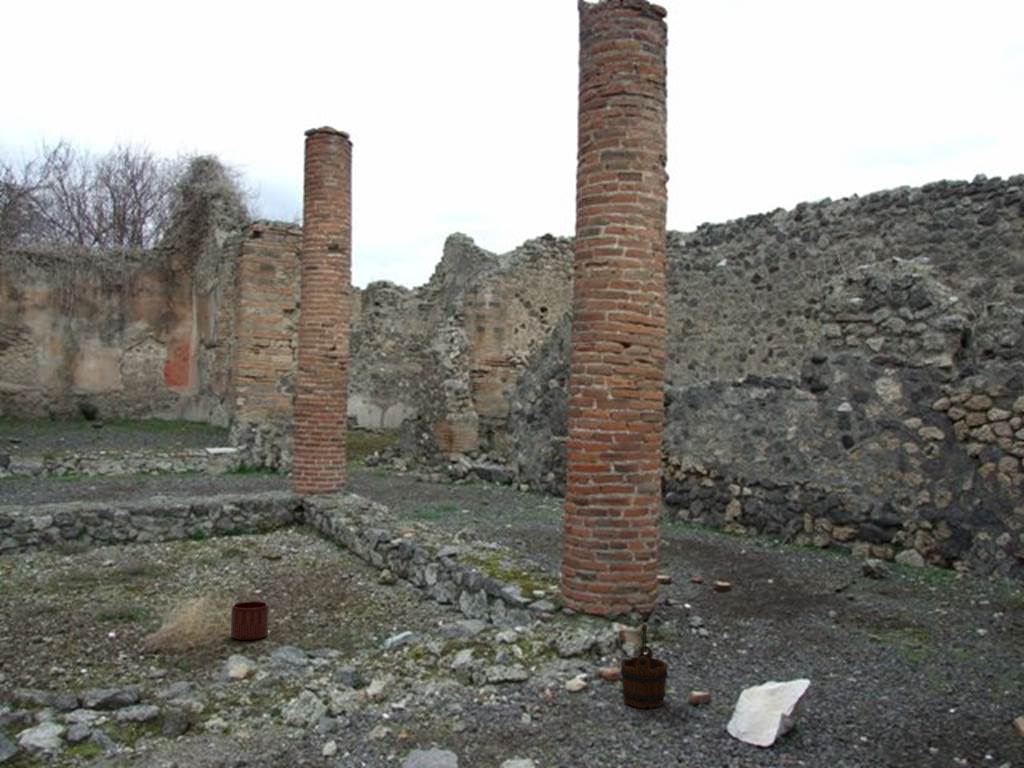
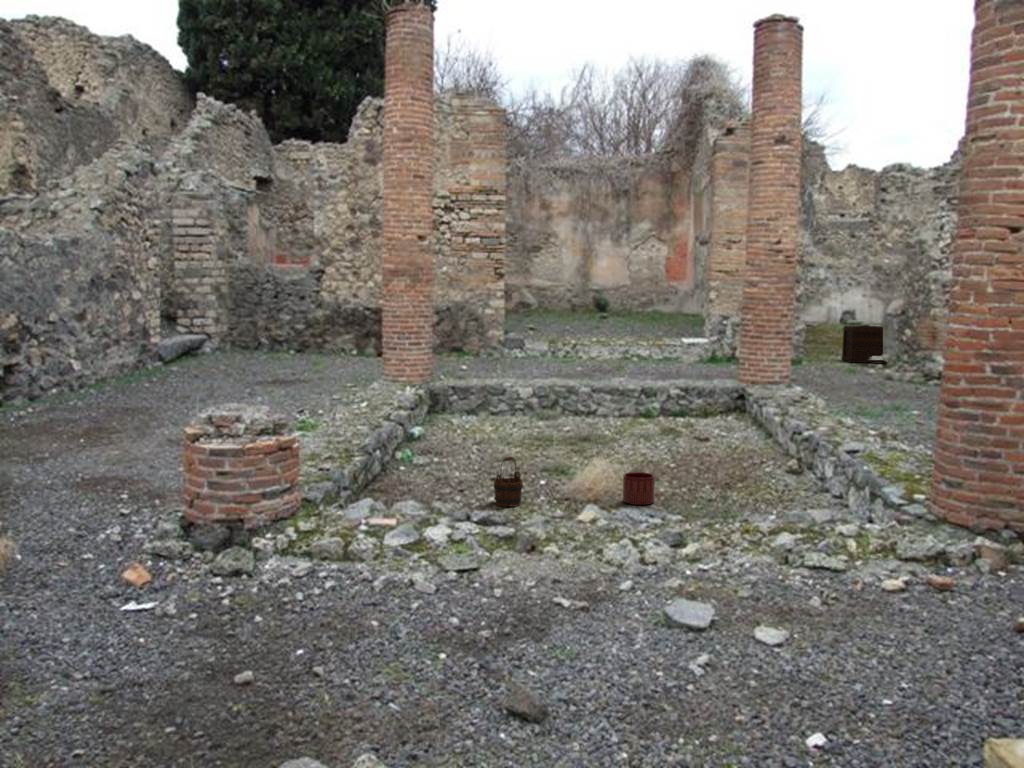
wooden crate: none [366,432,411,469] -> present [842,326,887,364]
wooden bucket: present [621,624,668,708] -> present [494,457,523,507]

